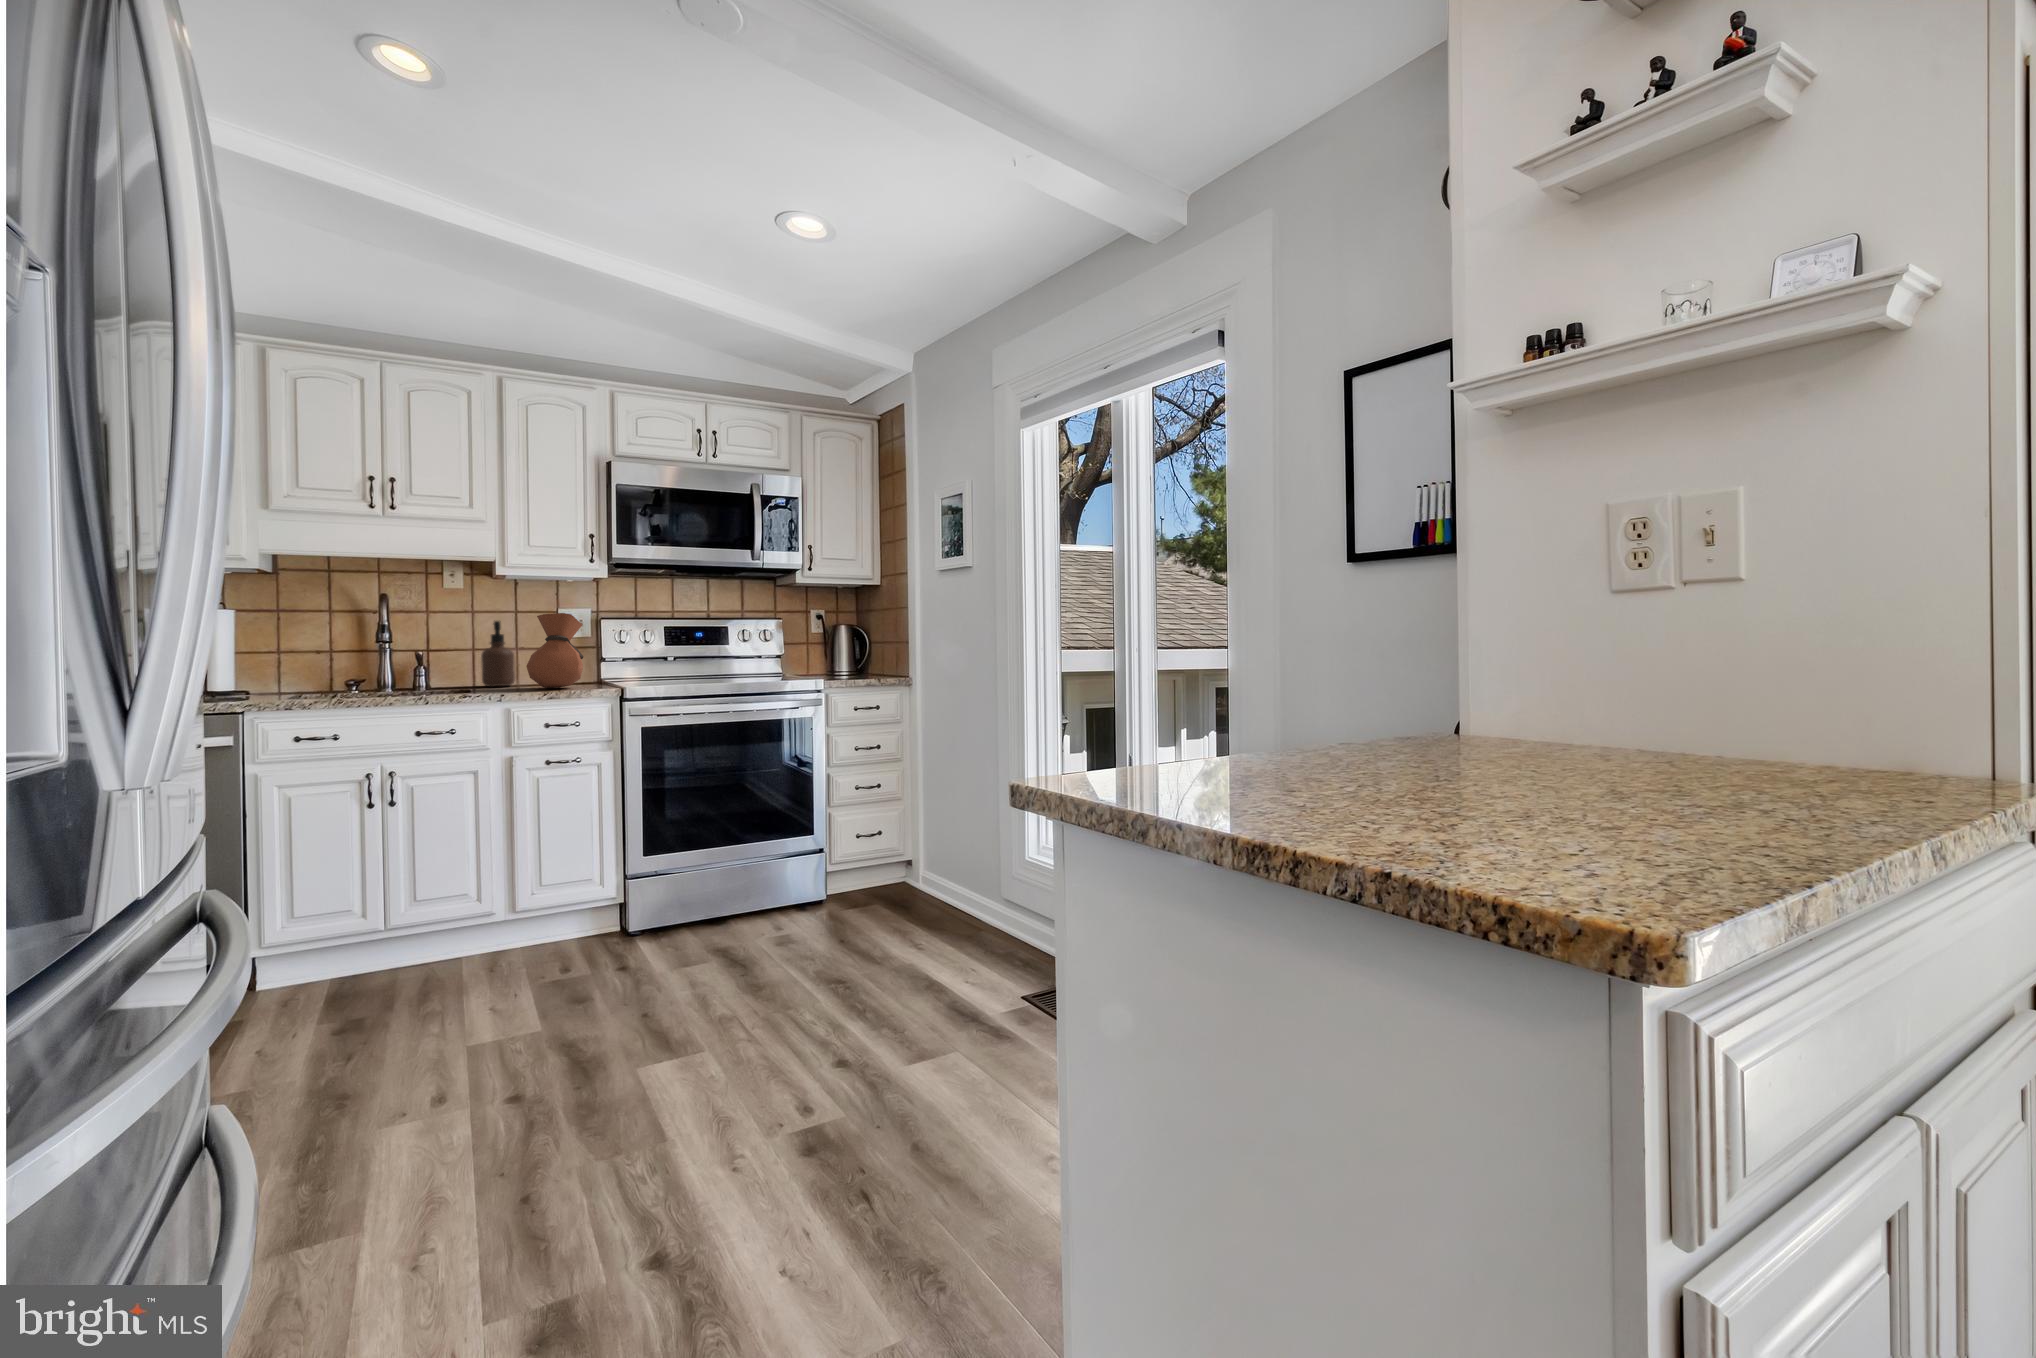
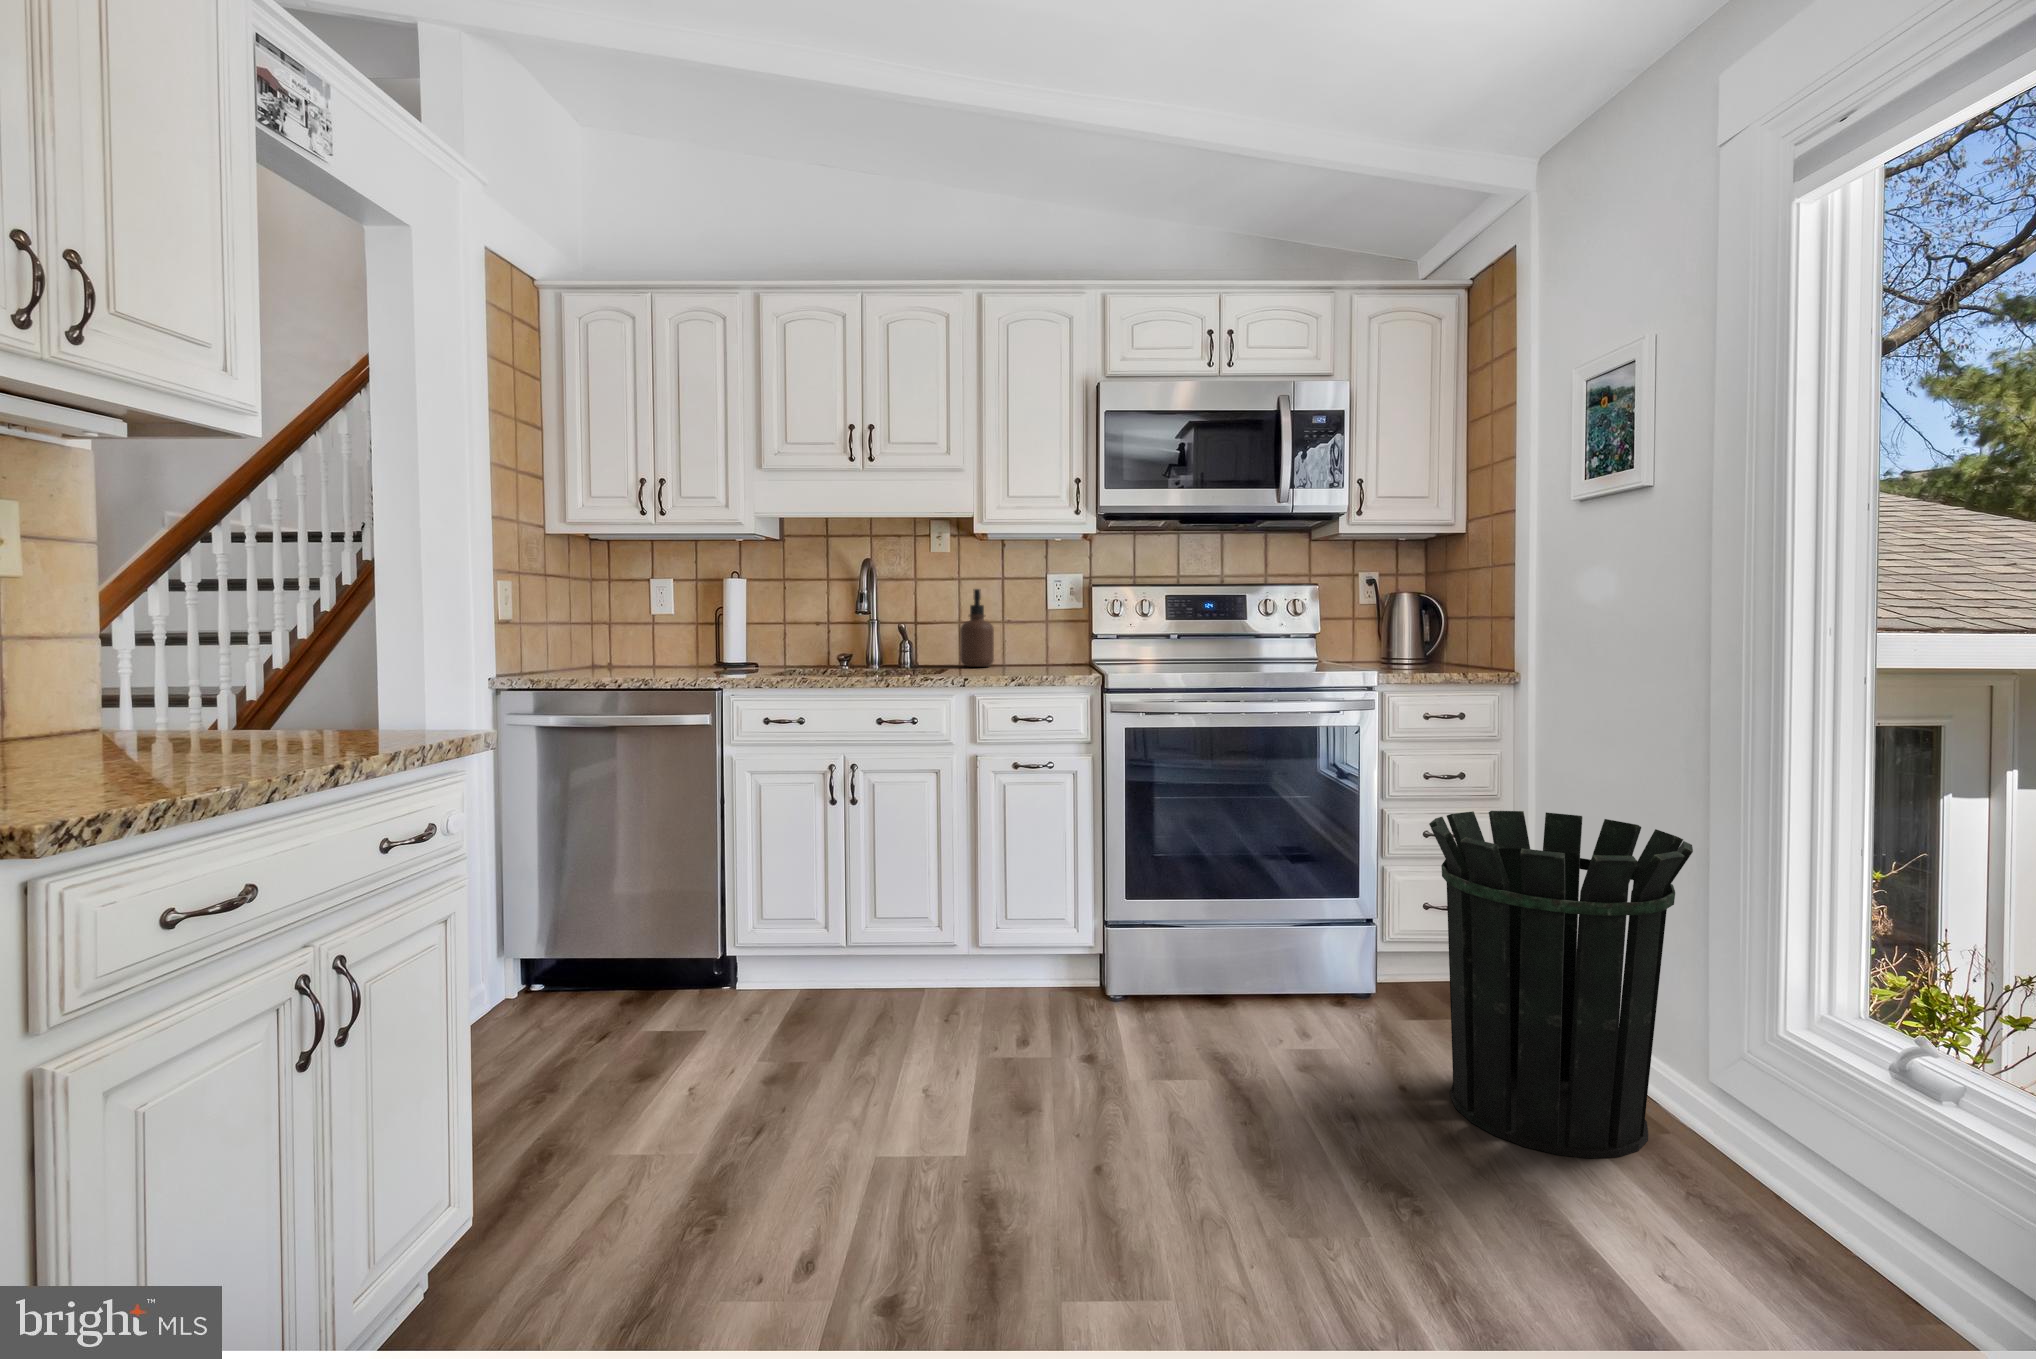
vase: present [526,613,583,688] -> none [1002,578,1065,671]
waste bin: none [859,763,998,958] -> present [1429,811,1693,1158]

